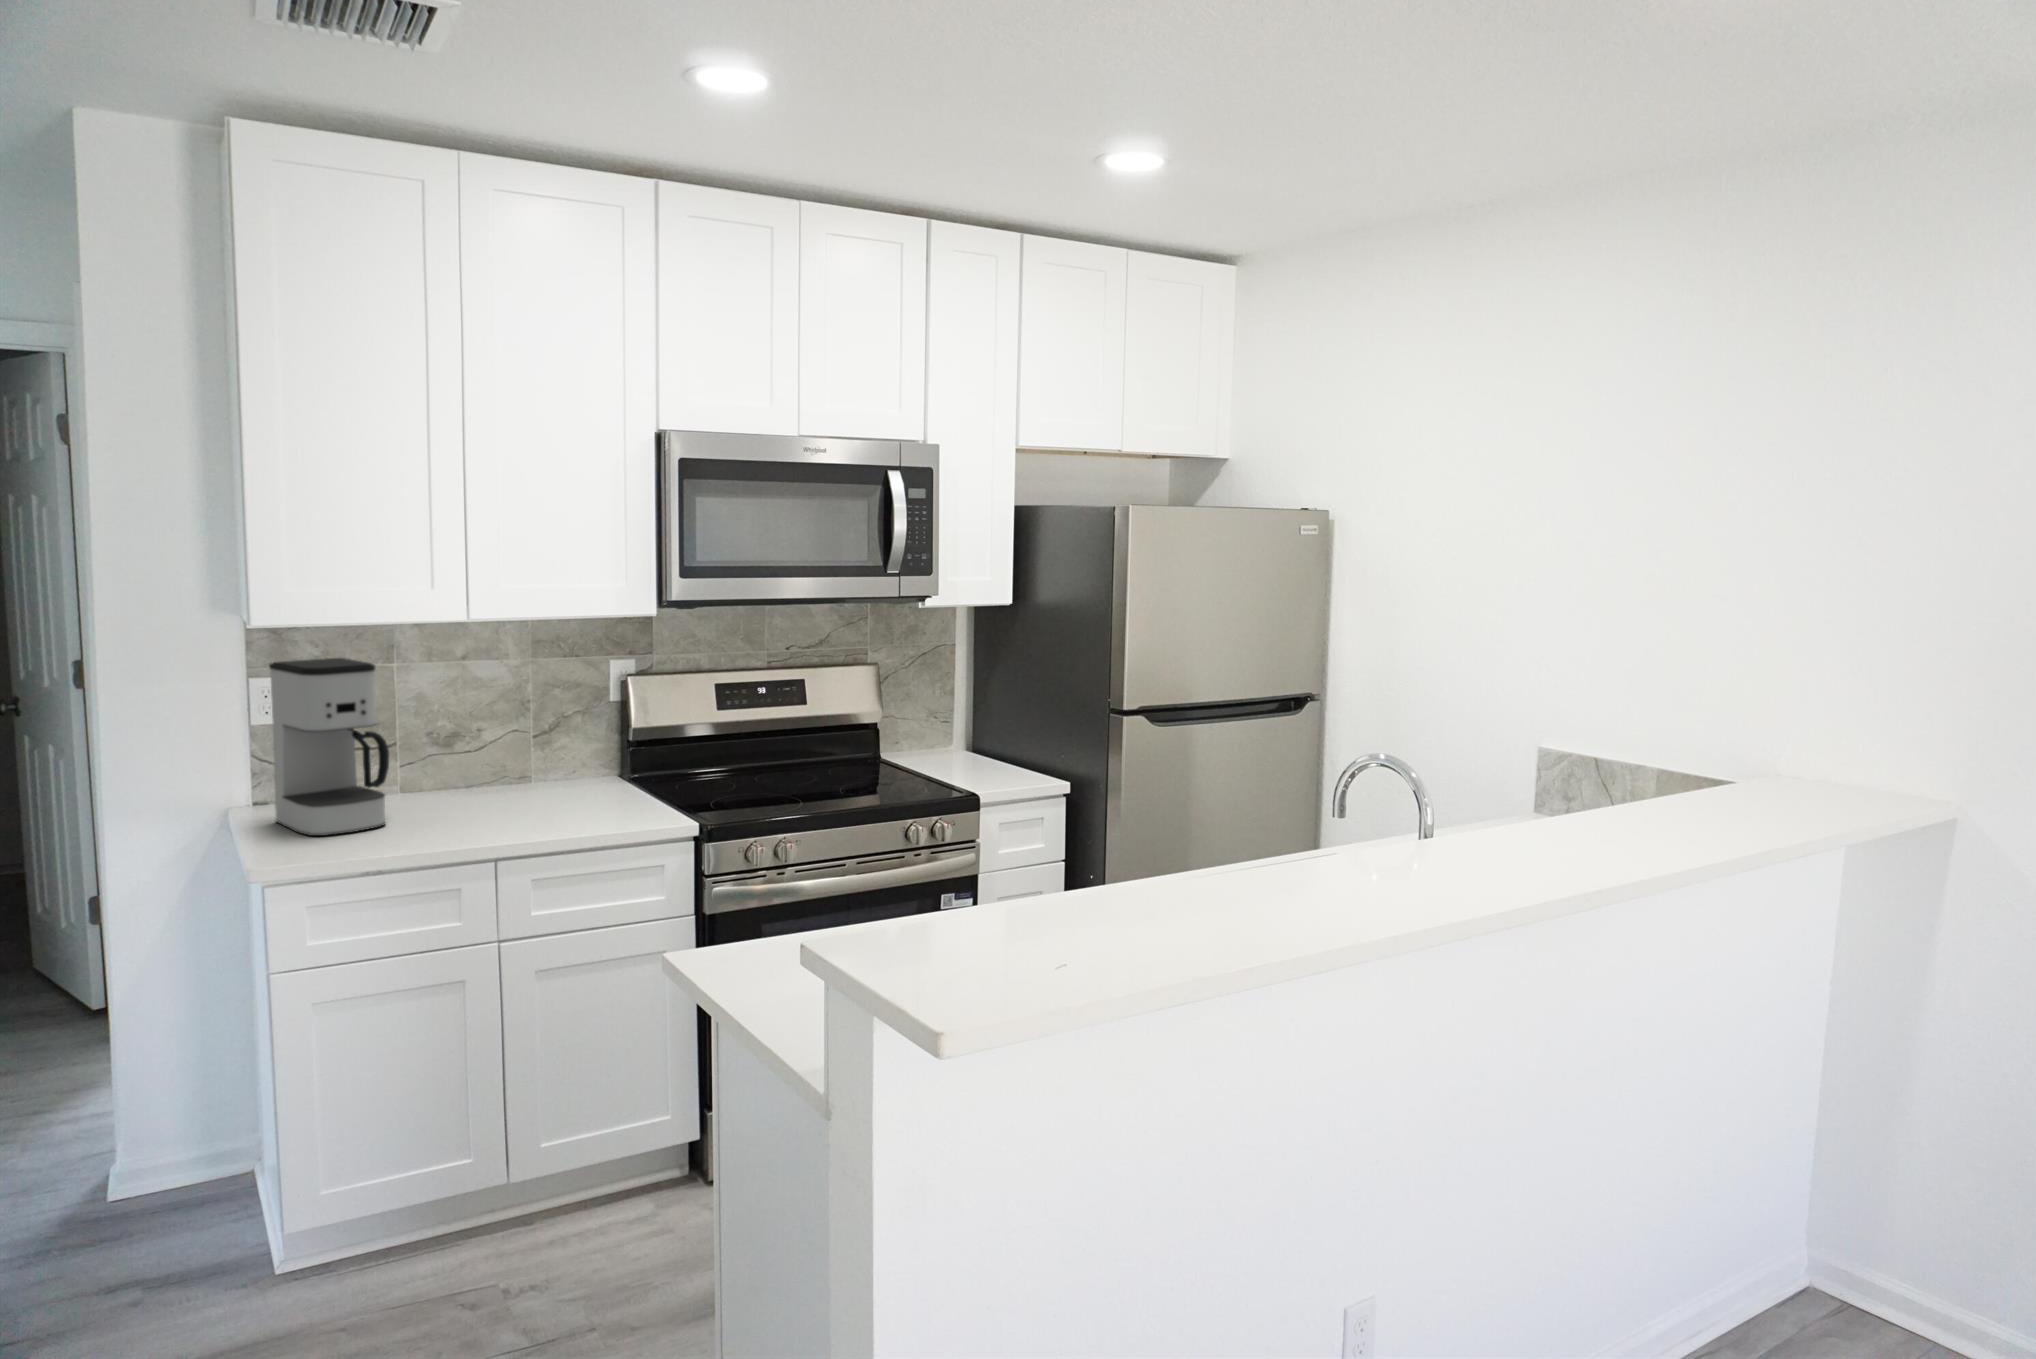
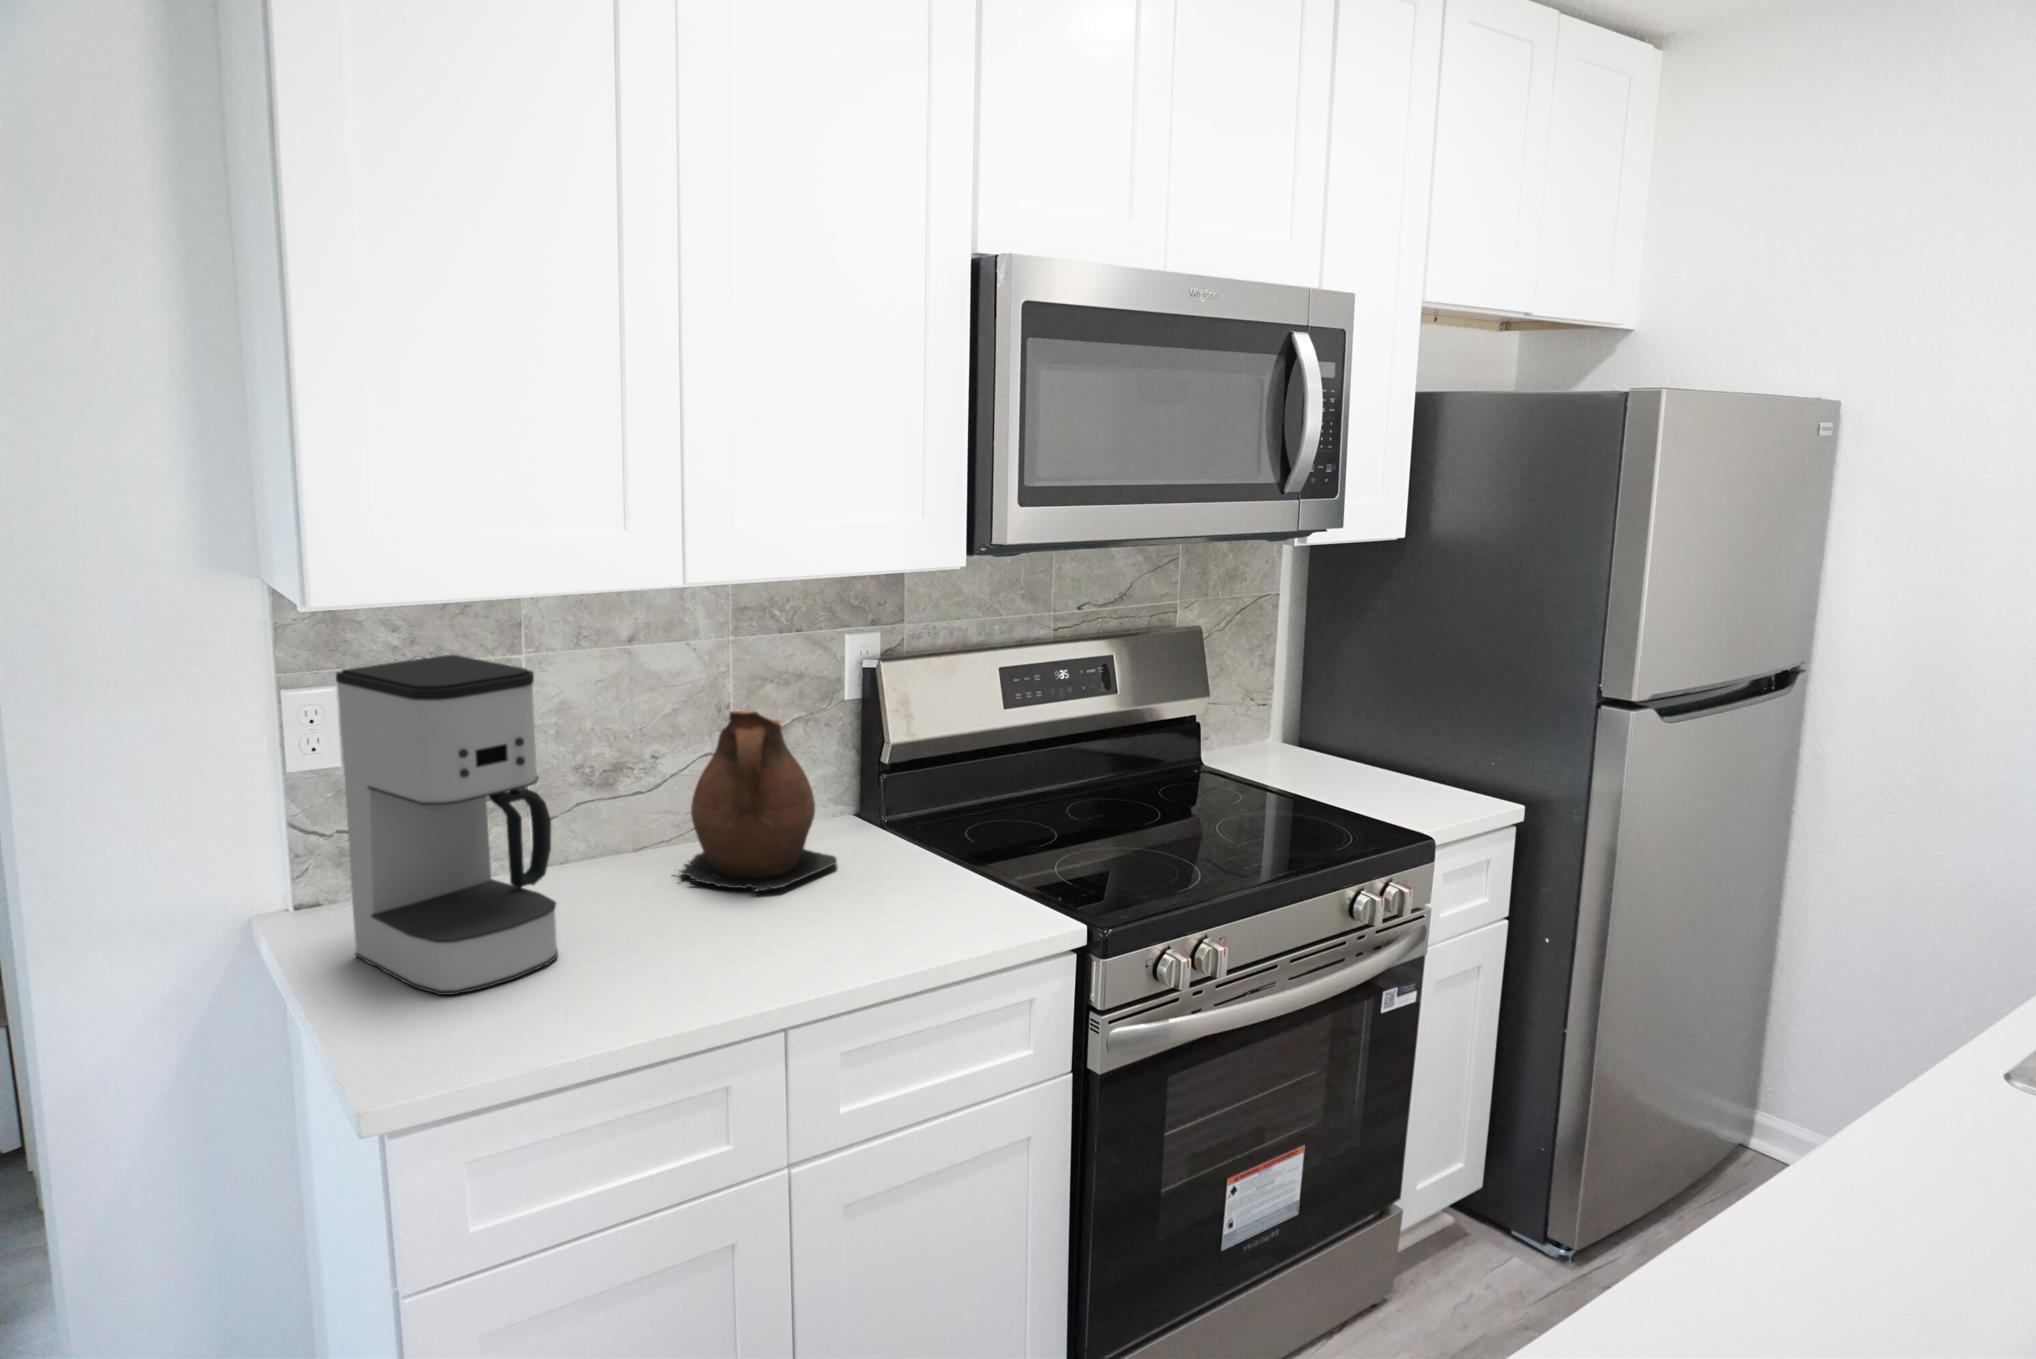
ceramic pitcher: none [478,697,583,804] -> present [679,711,837,891]

